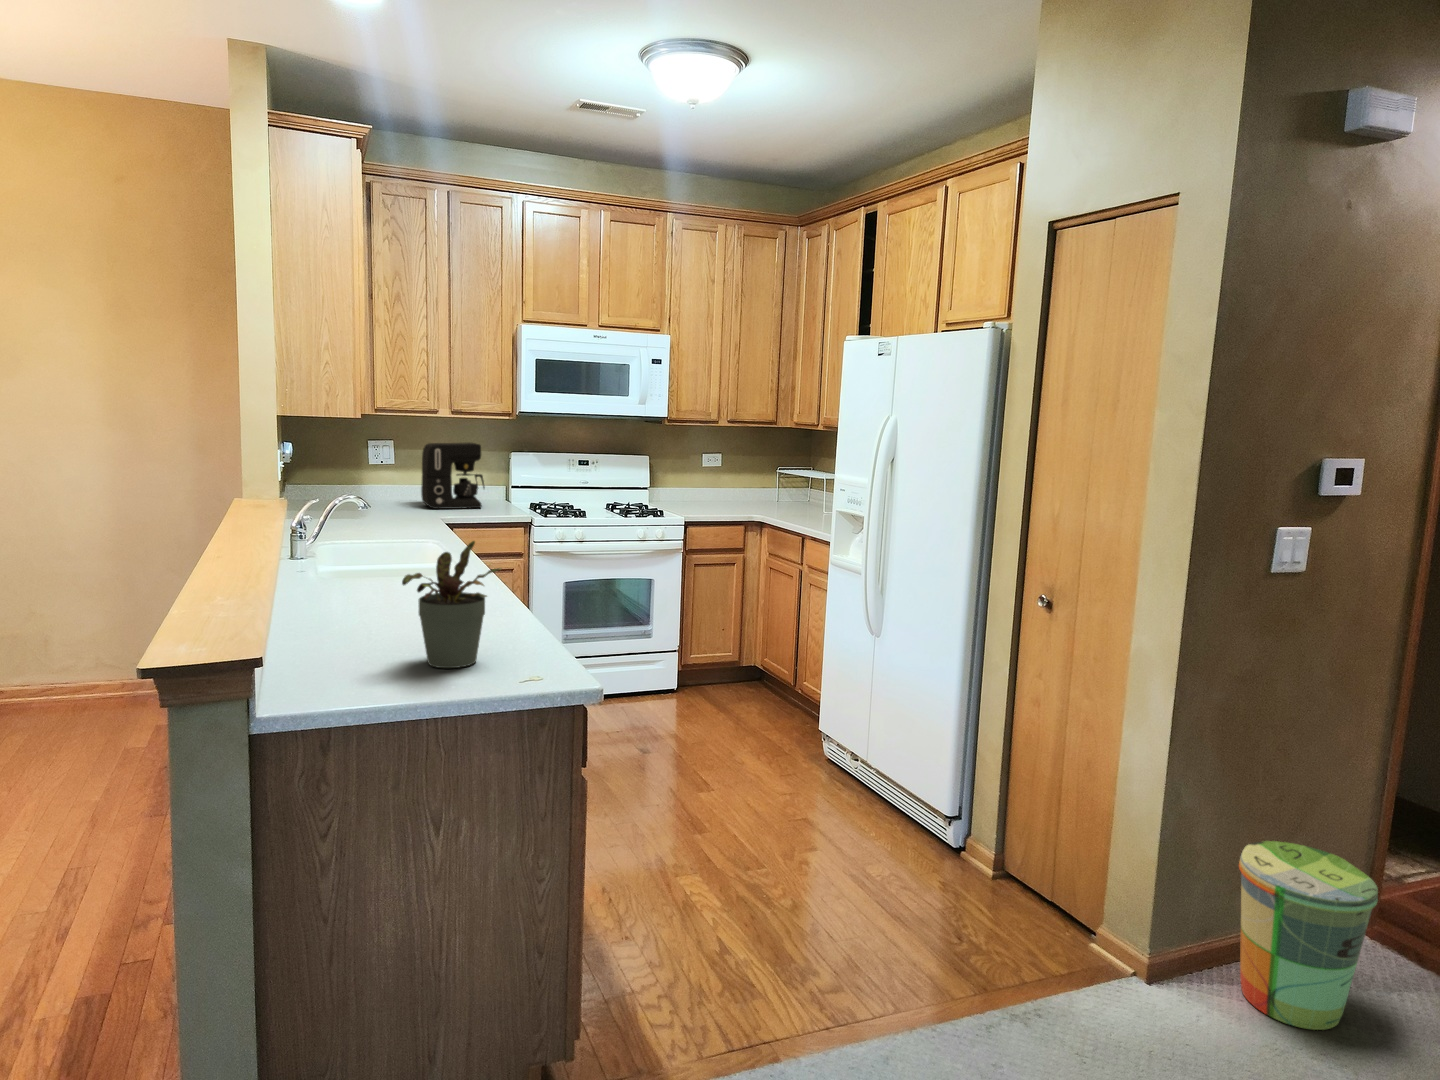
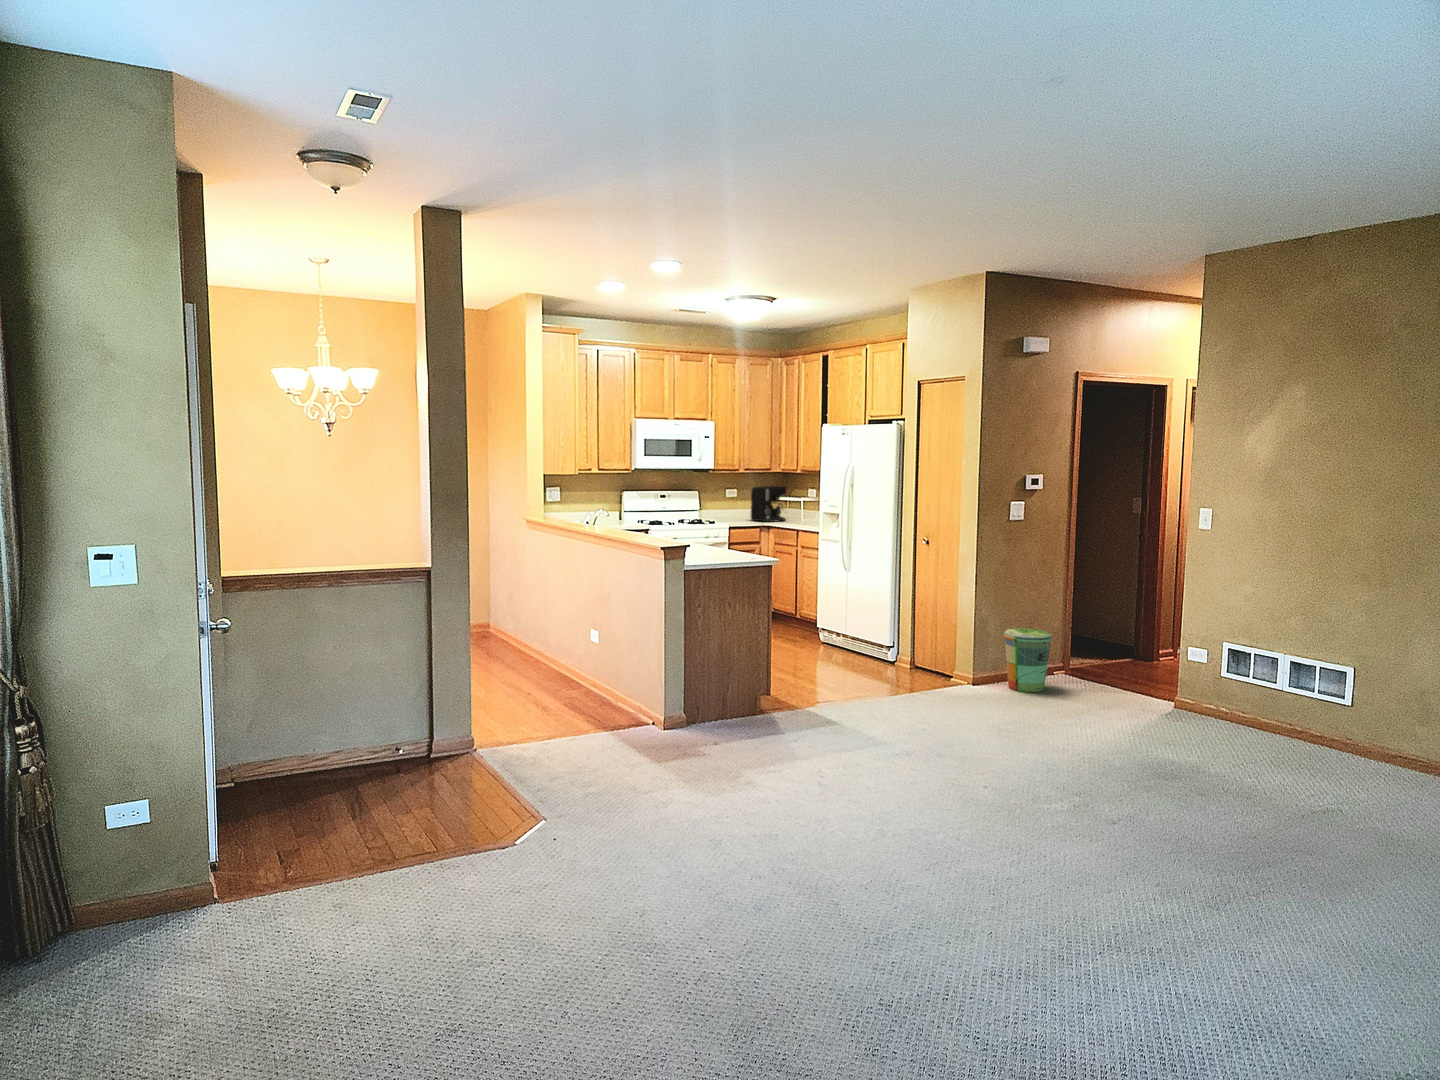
coffee maker: present [421,443,485,509] -> present [751,486,786,522]
potted plant: present [402,541,501,668] -> none [704,513,733,558]

